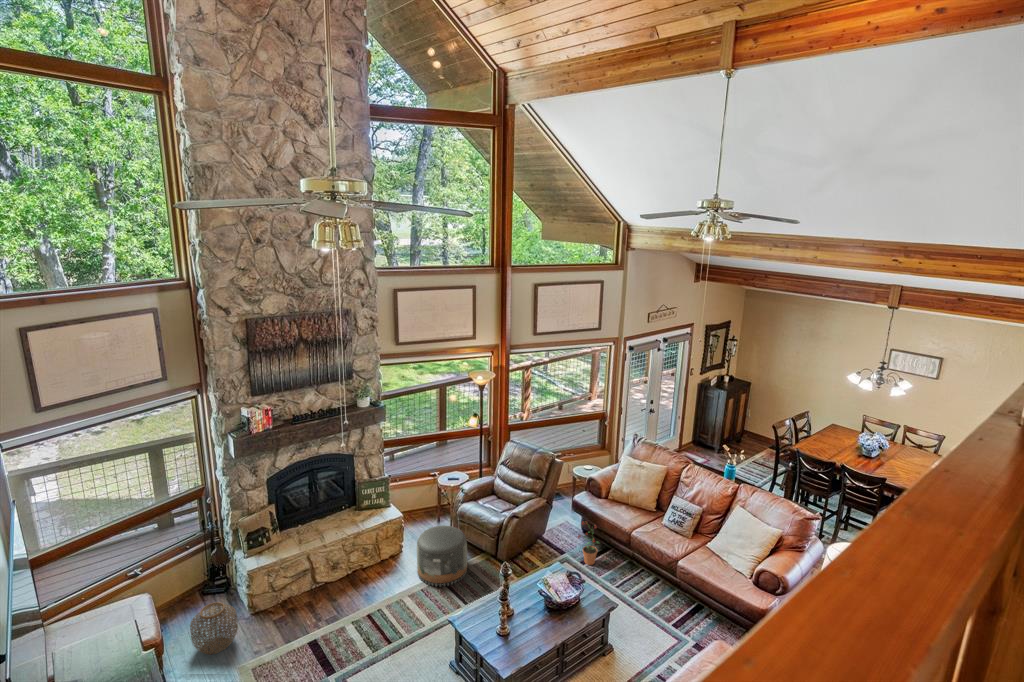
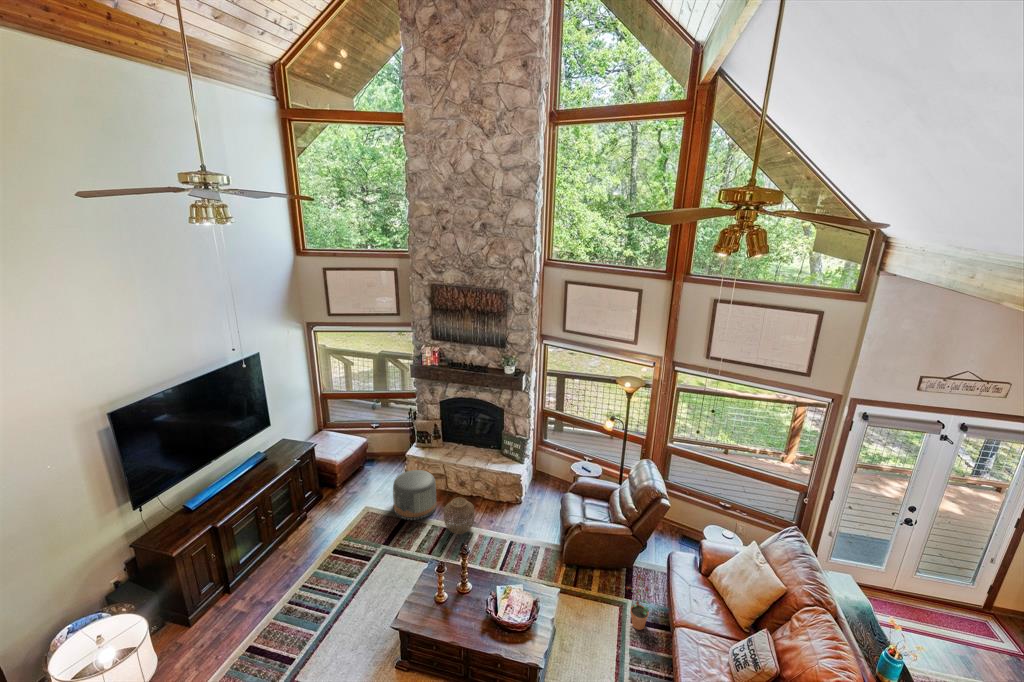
pouf: present [417,526,467,587] -> present [393,470,436,520]
woven basket: present [190,602,238,655] -> present [444,498,474,534]

